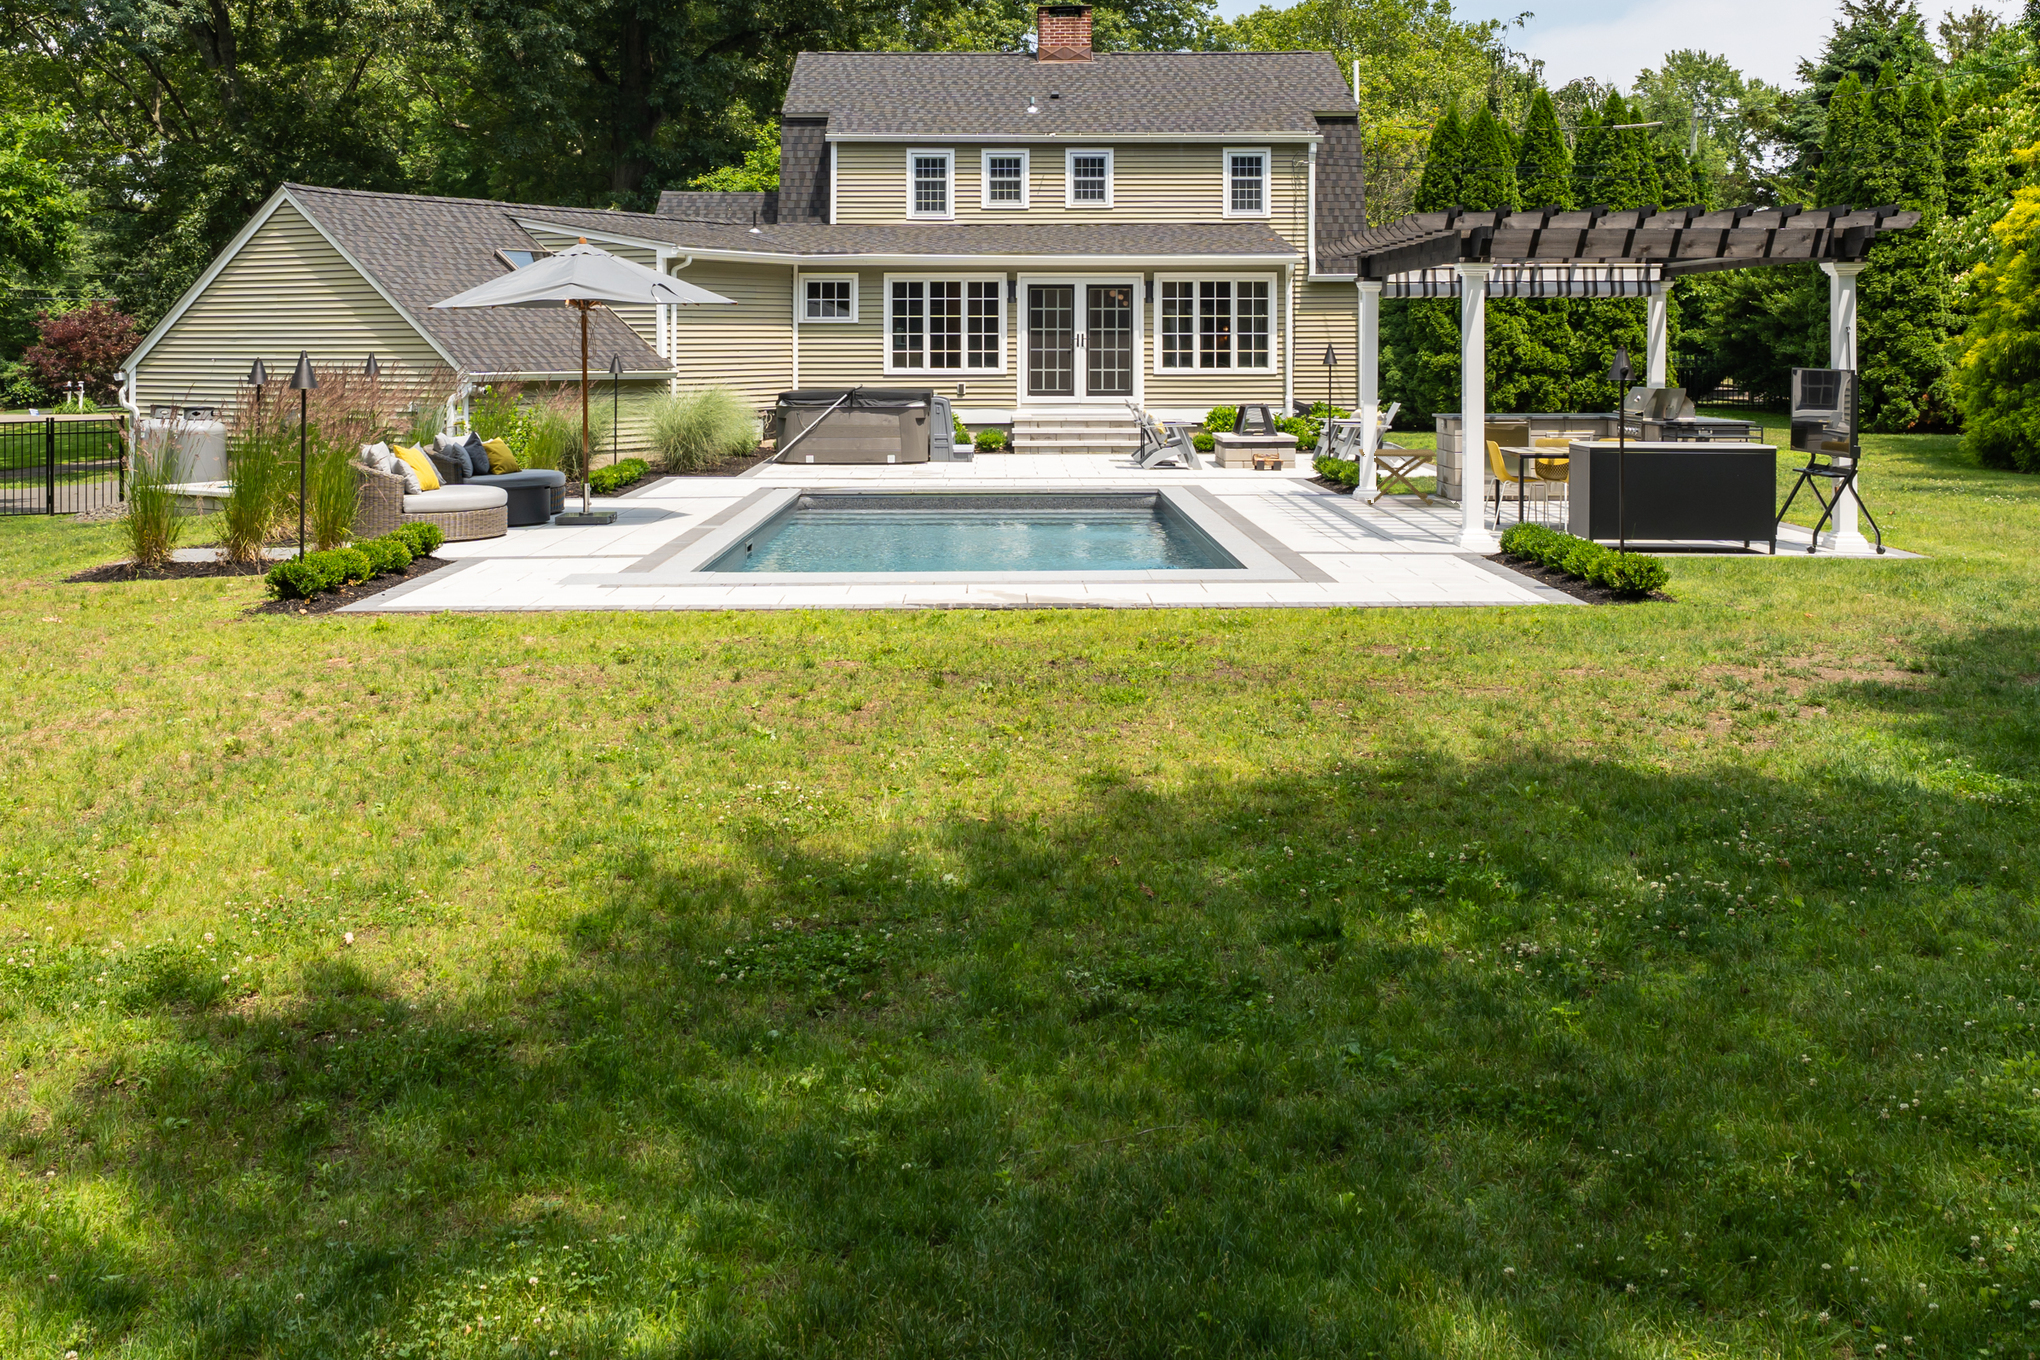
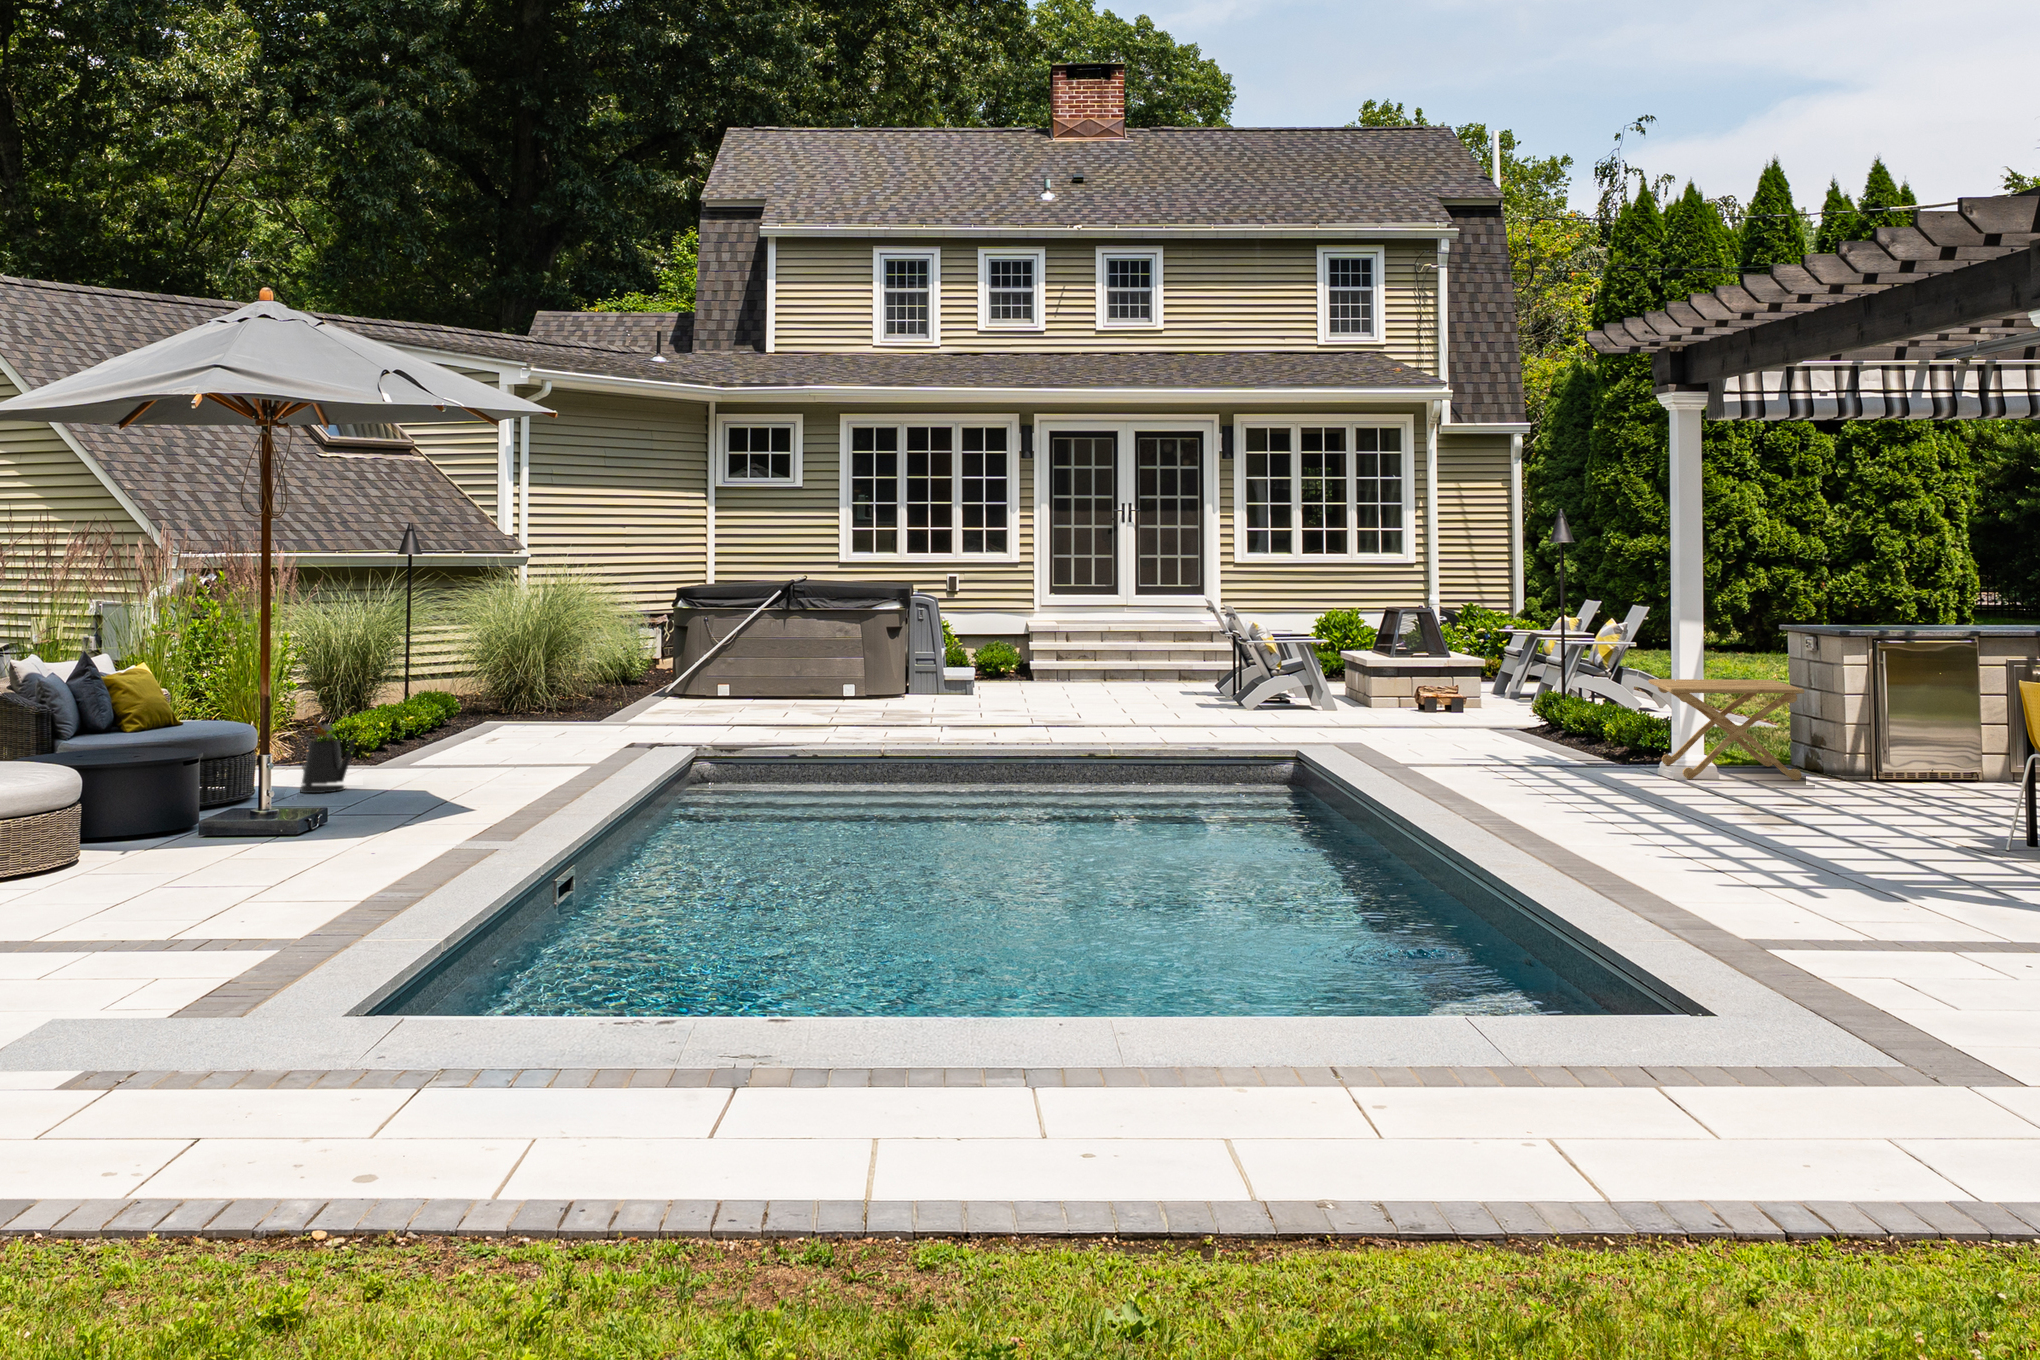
watering can: none [577,469,611,512] -> present [297,719,354,793]

